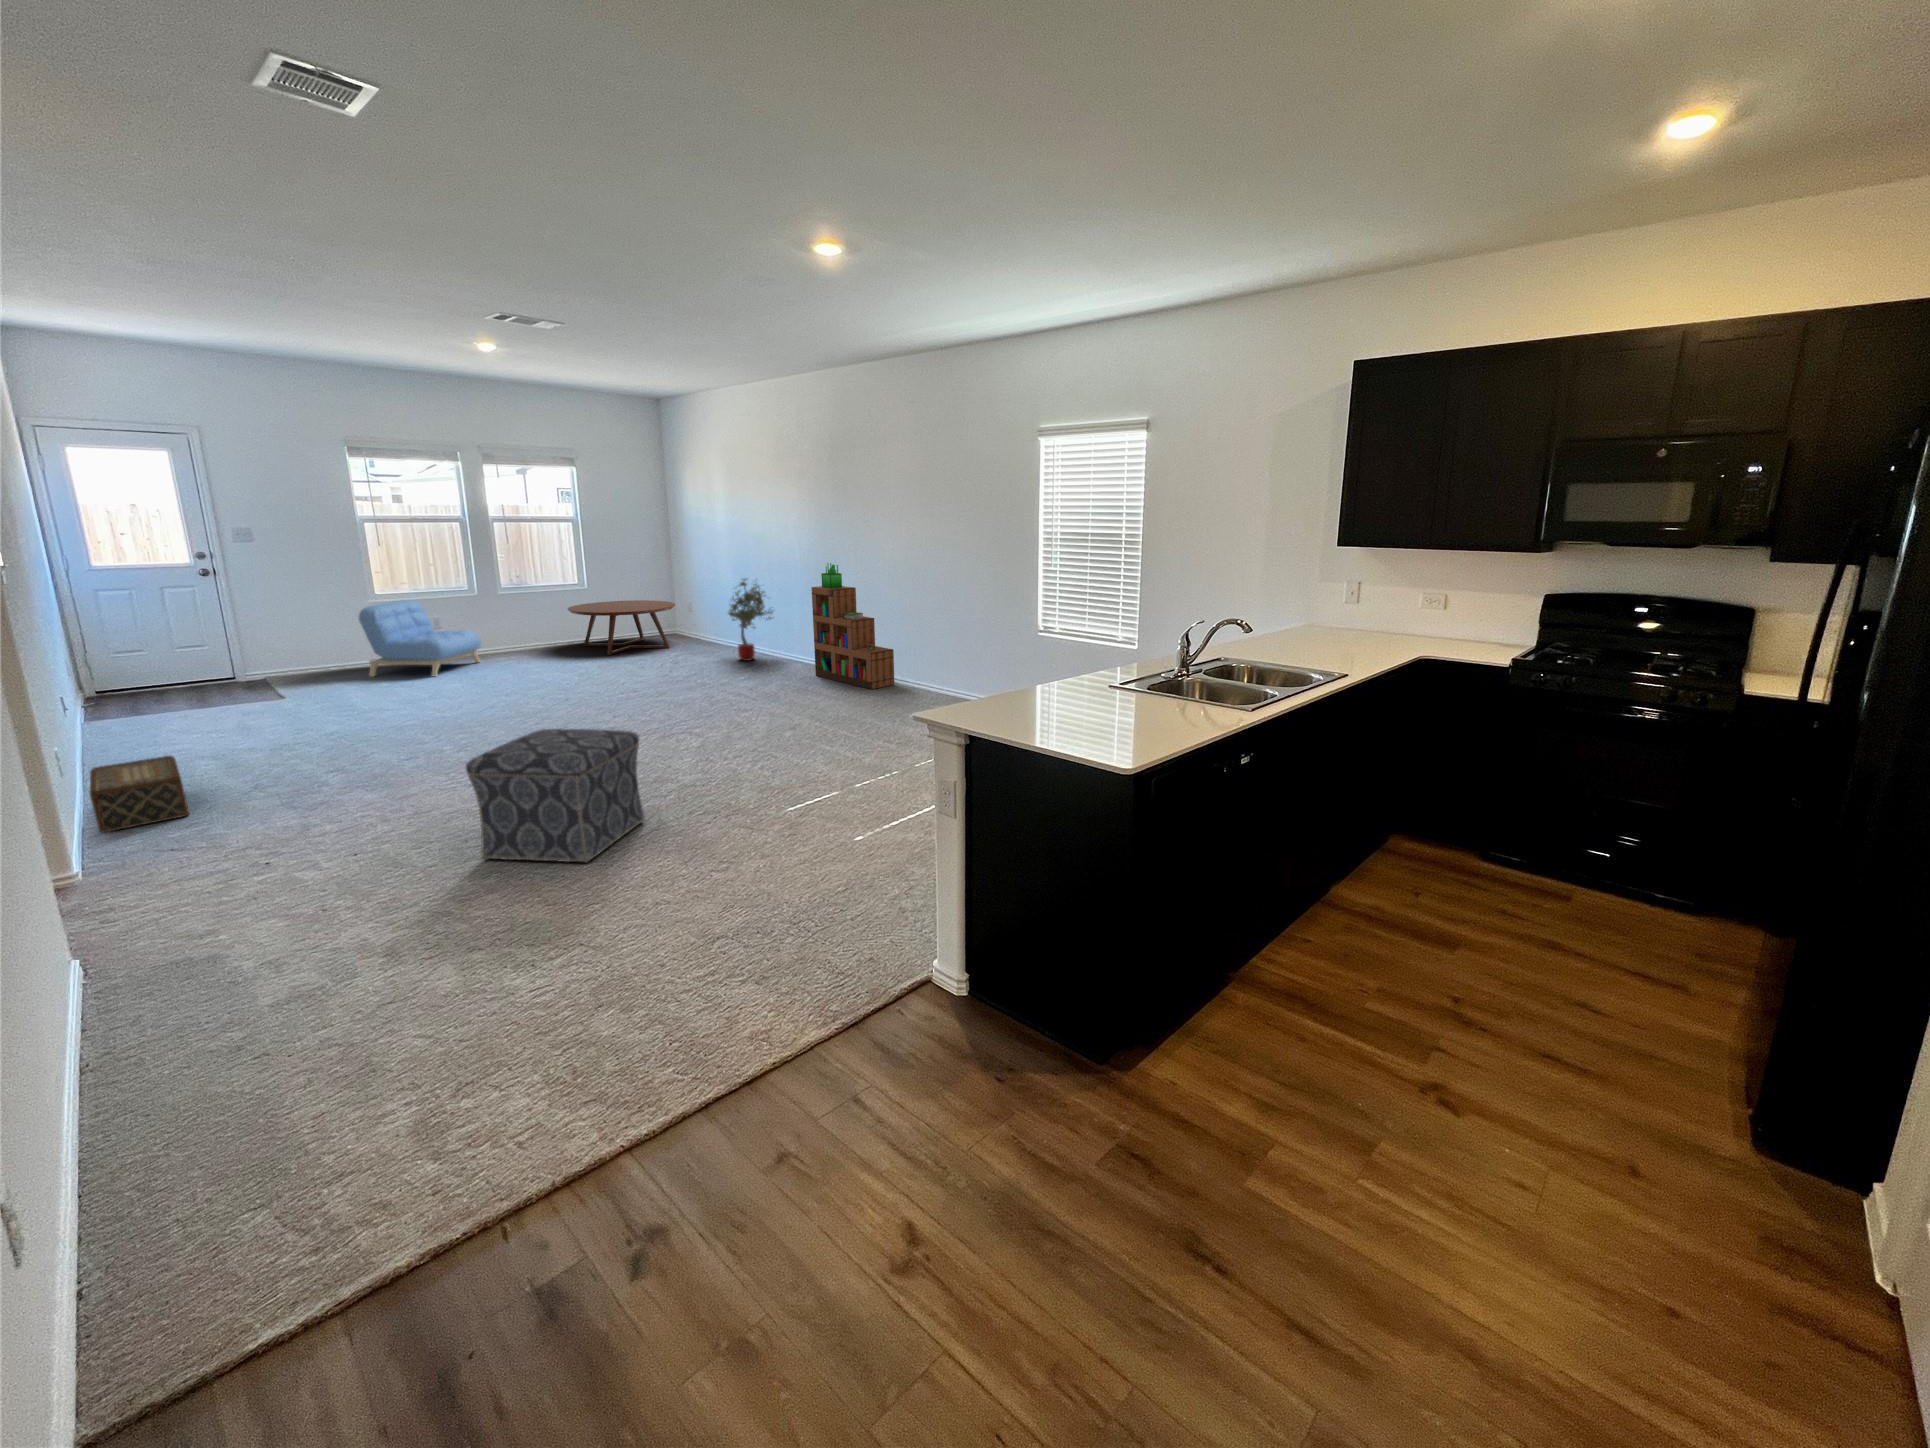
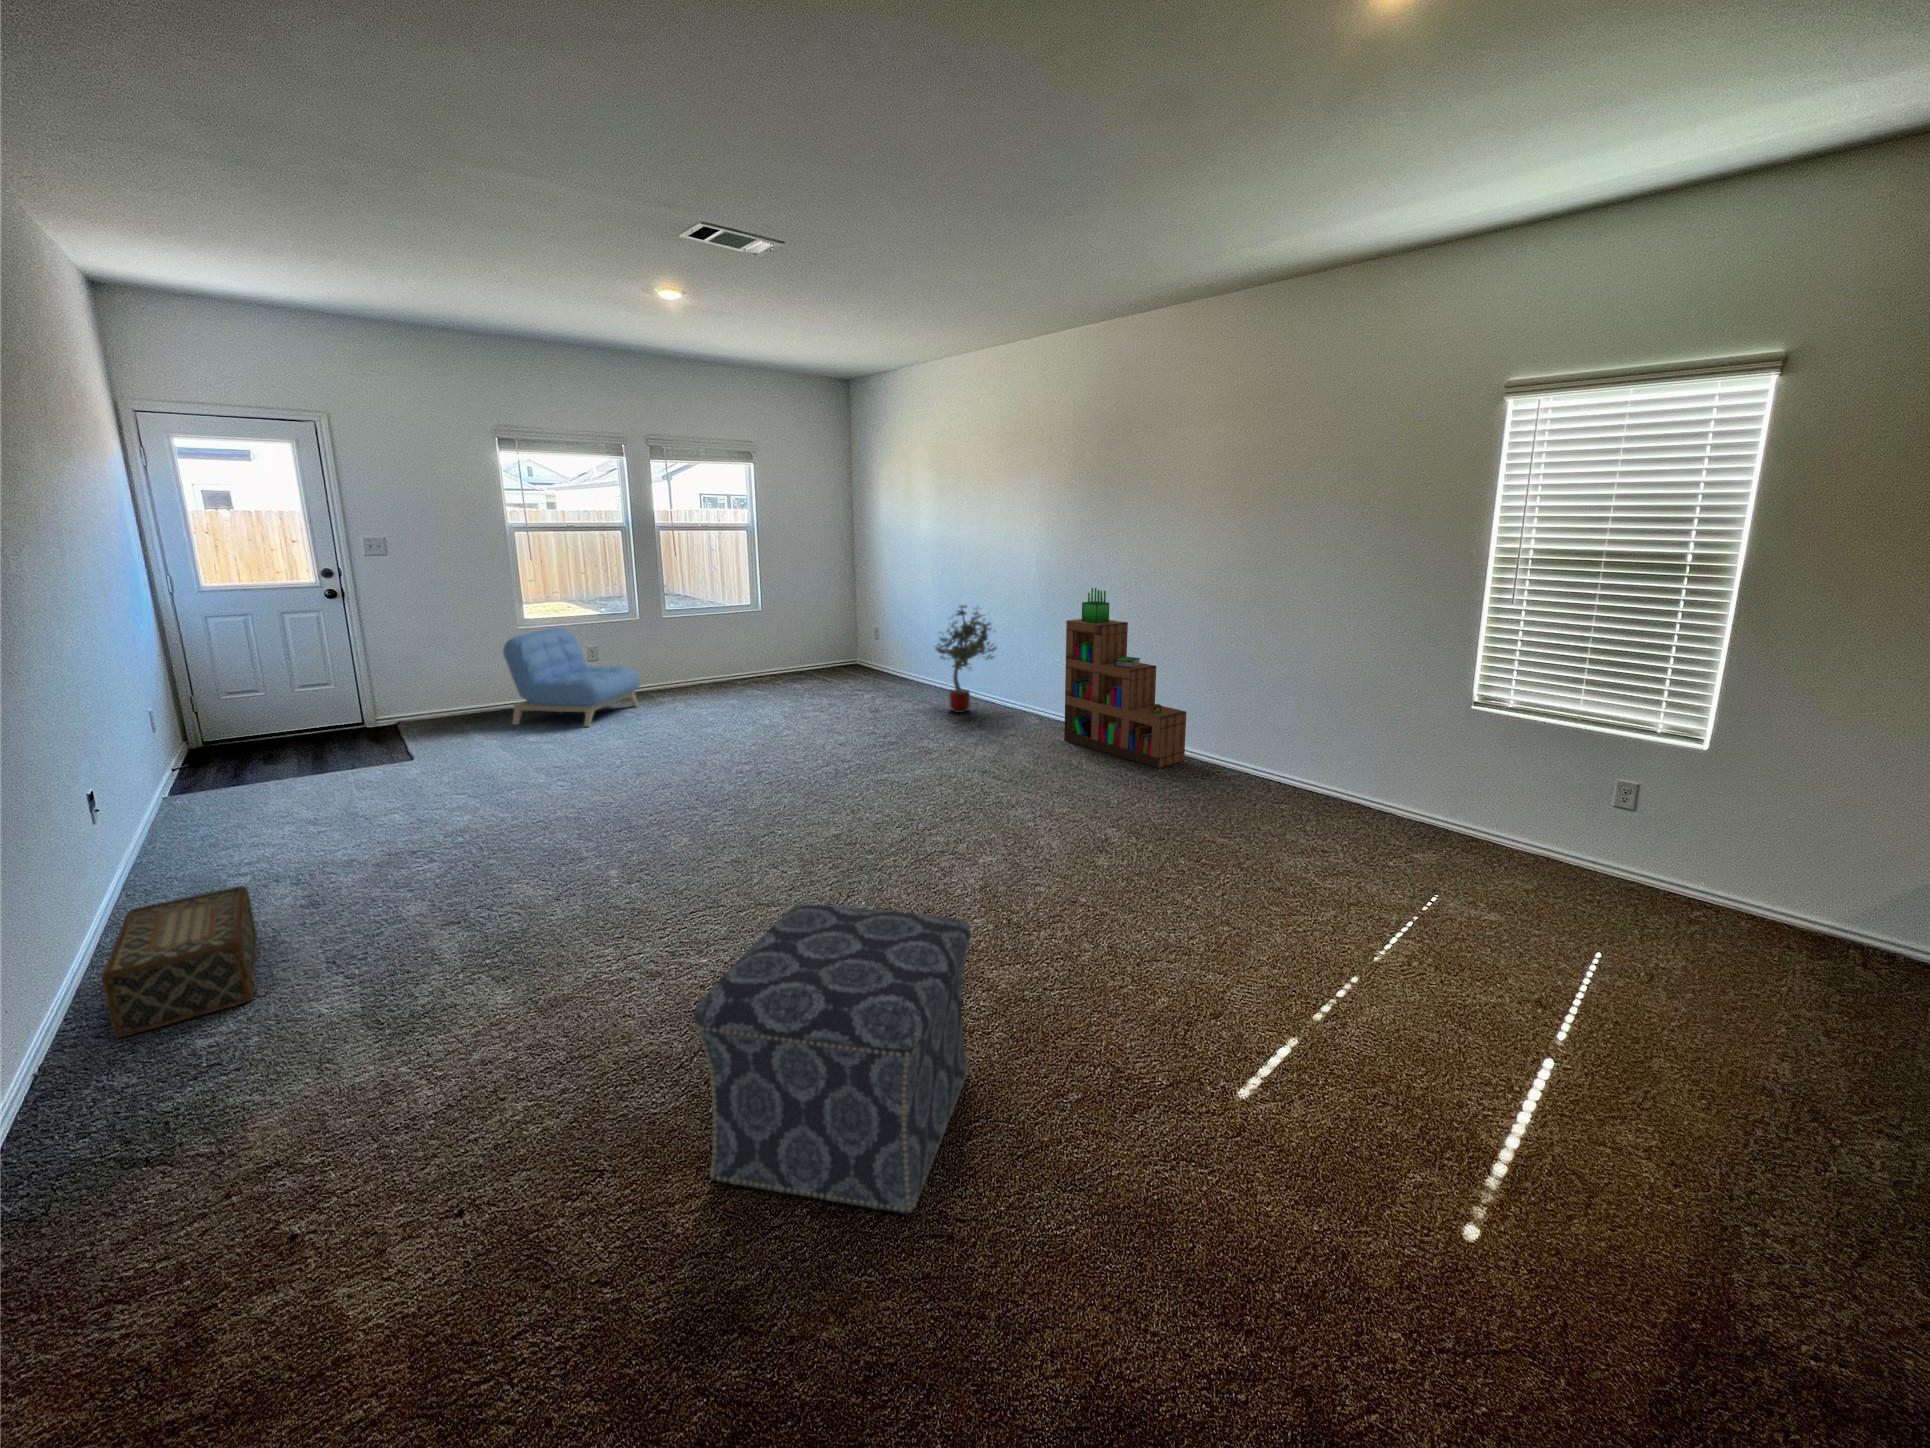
coffee table: present [568,600,675,655] -> none [738,628,862,698]

